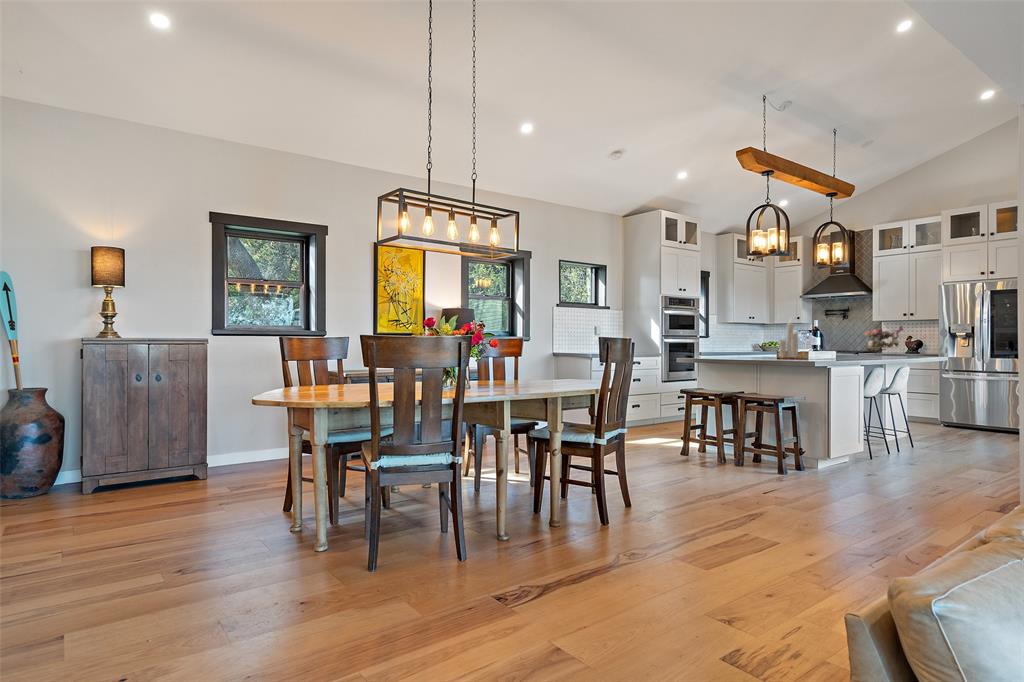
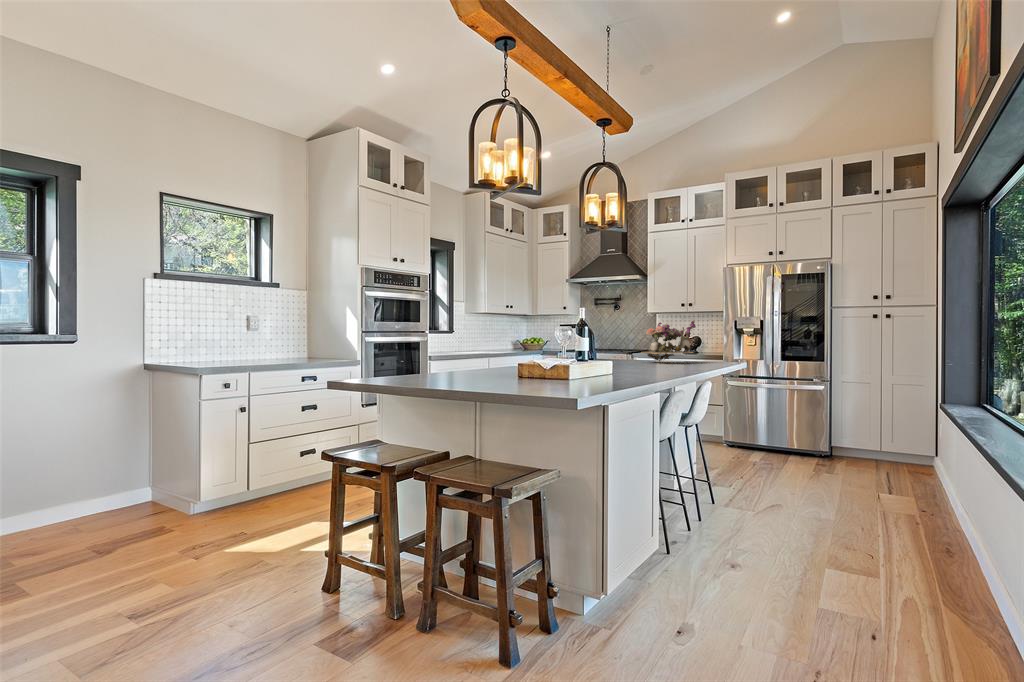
candle: present [779,322,799,357] -> none [506,301,545,395]

